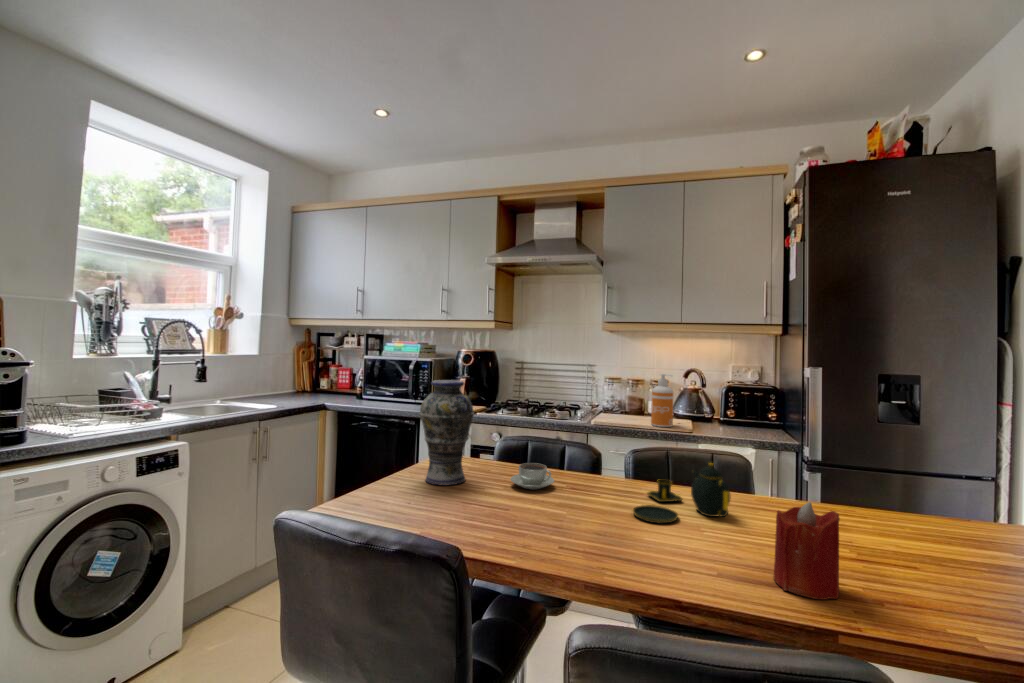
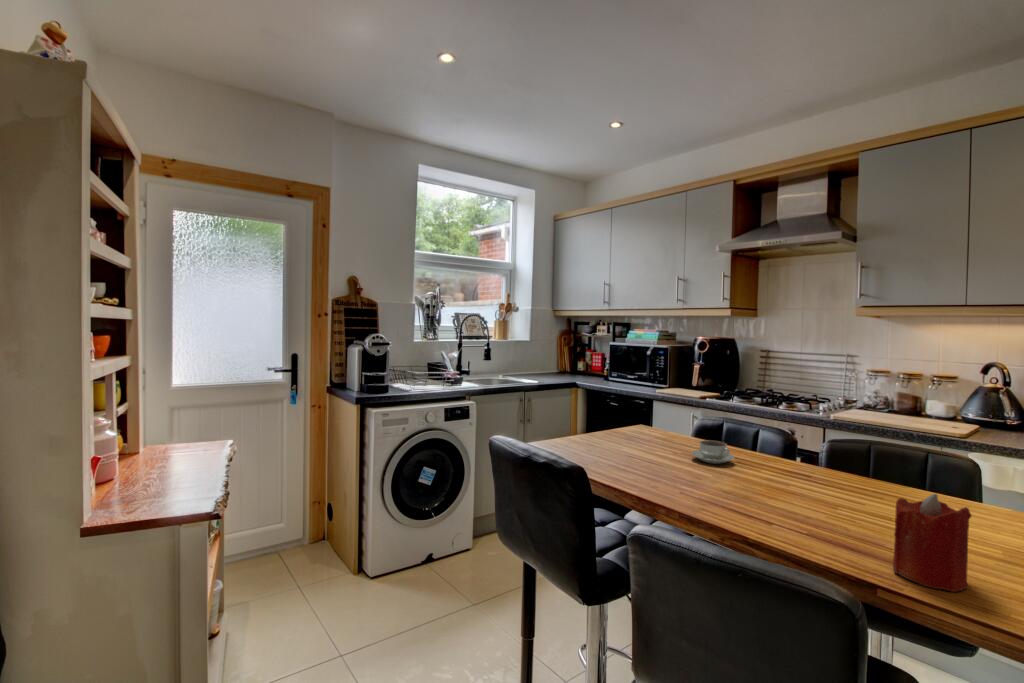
soap dispenser: present [651,374,673,427] -> none [912,367,946,429]
vase: present [419,380,474,486] -> none [615,363,663,451]
teapot: present [633,463,731,524] -> none [794,457,915,514]

